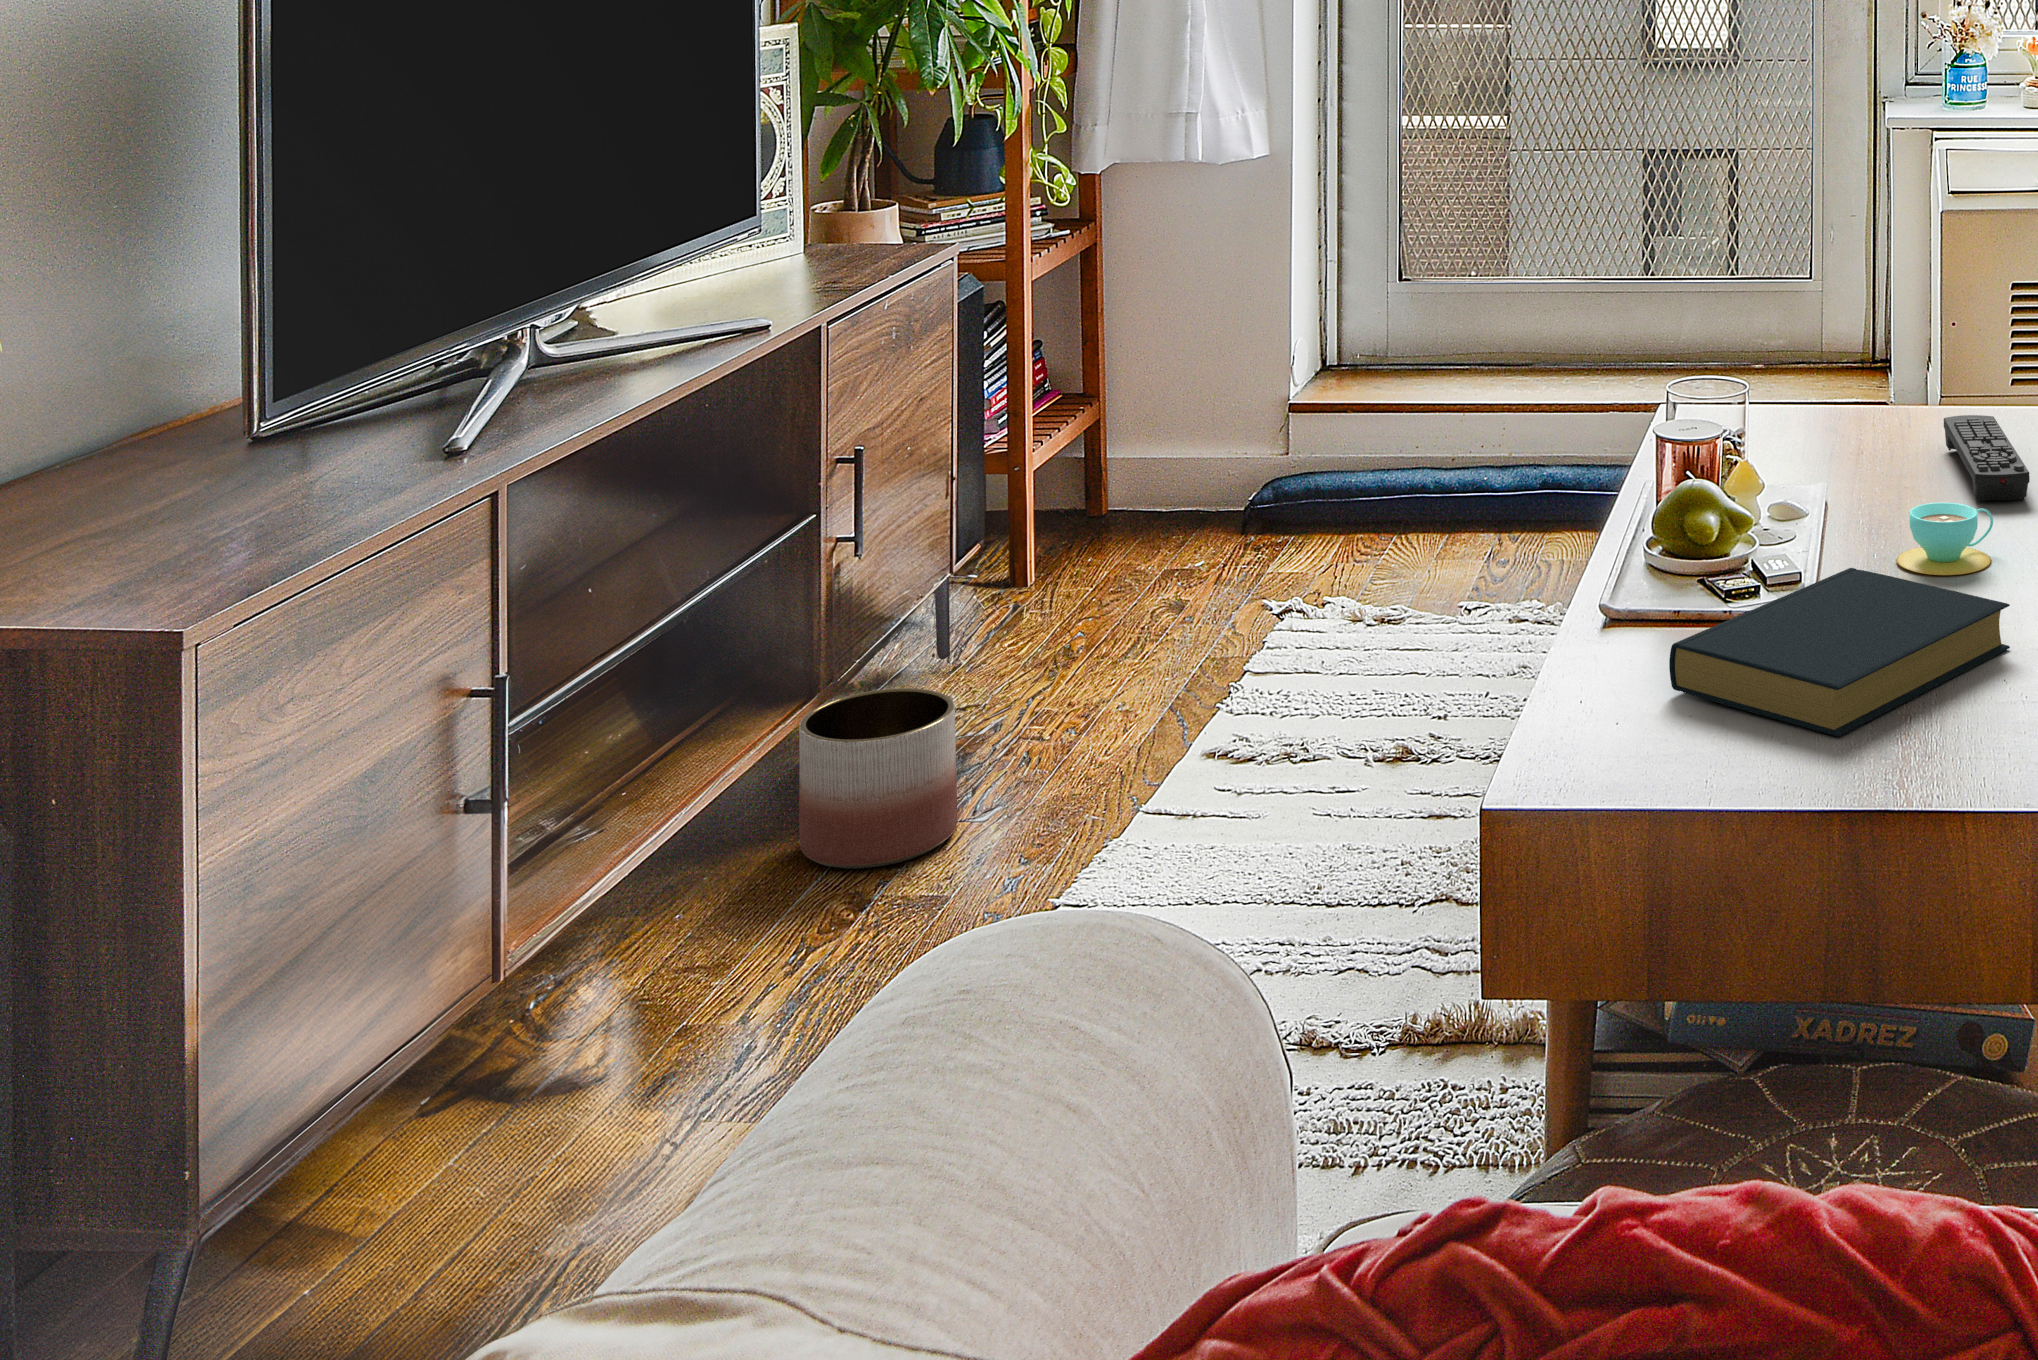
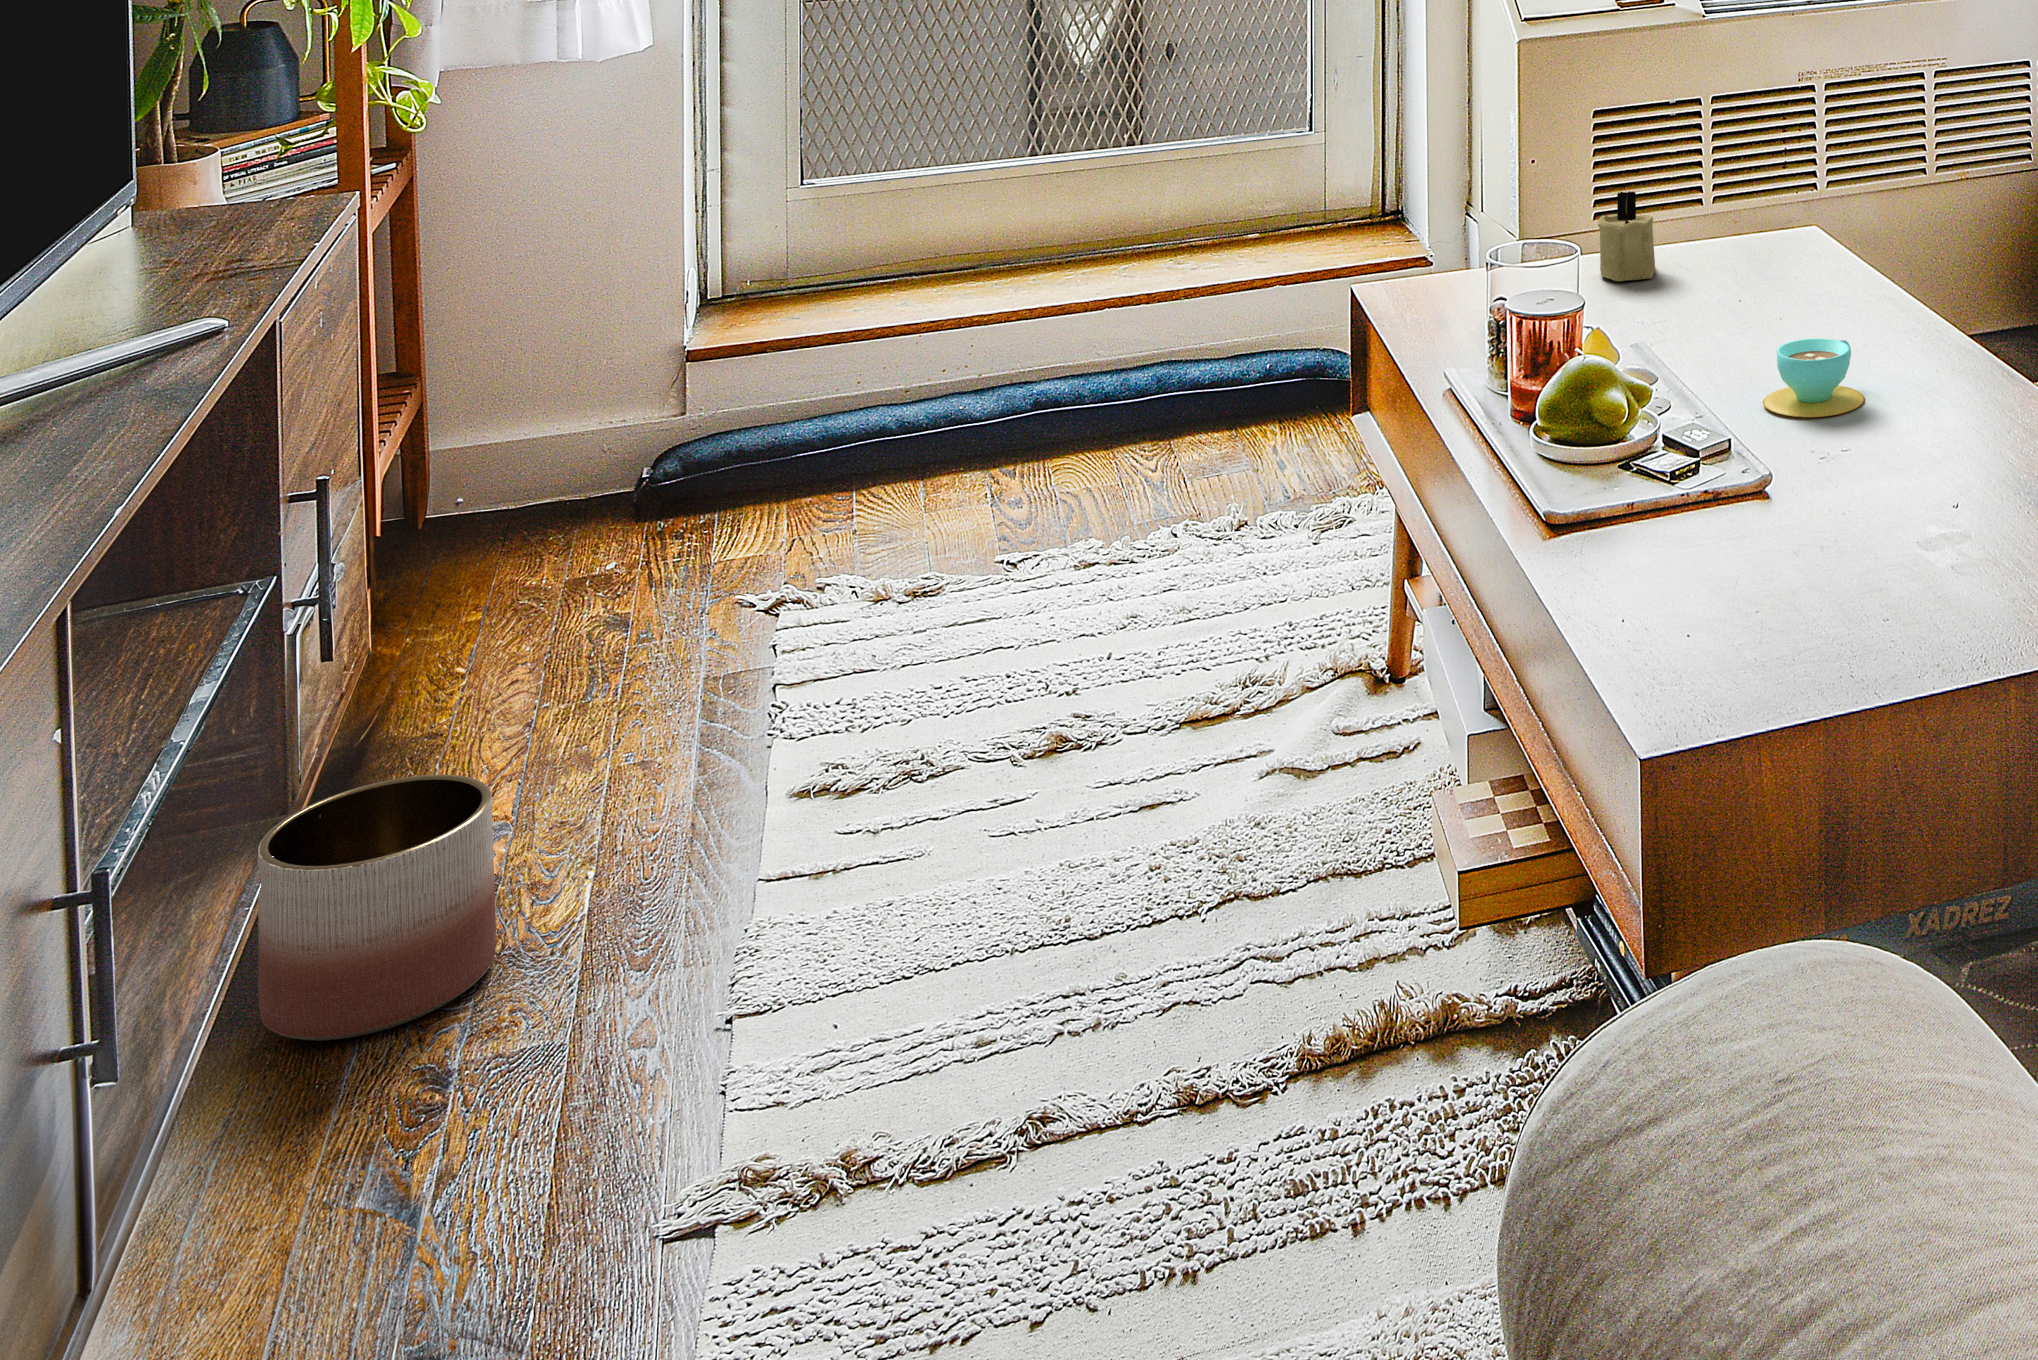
candle: none [1879,353,1935,436] -> present [1597,191,1655,281]
remote control: present [1944,415,2030,501] -> none [1687,247,1836,336]
hardback book: present [1669,568,2010,737] -> none [1675,420,1977,598]

